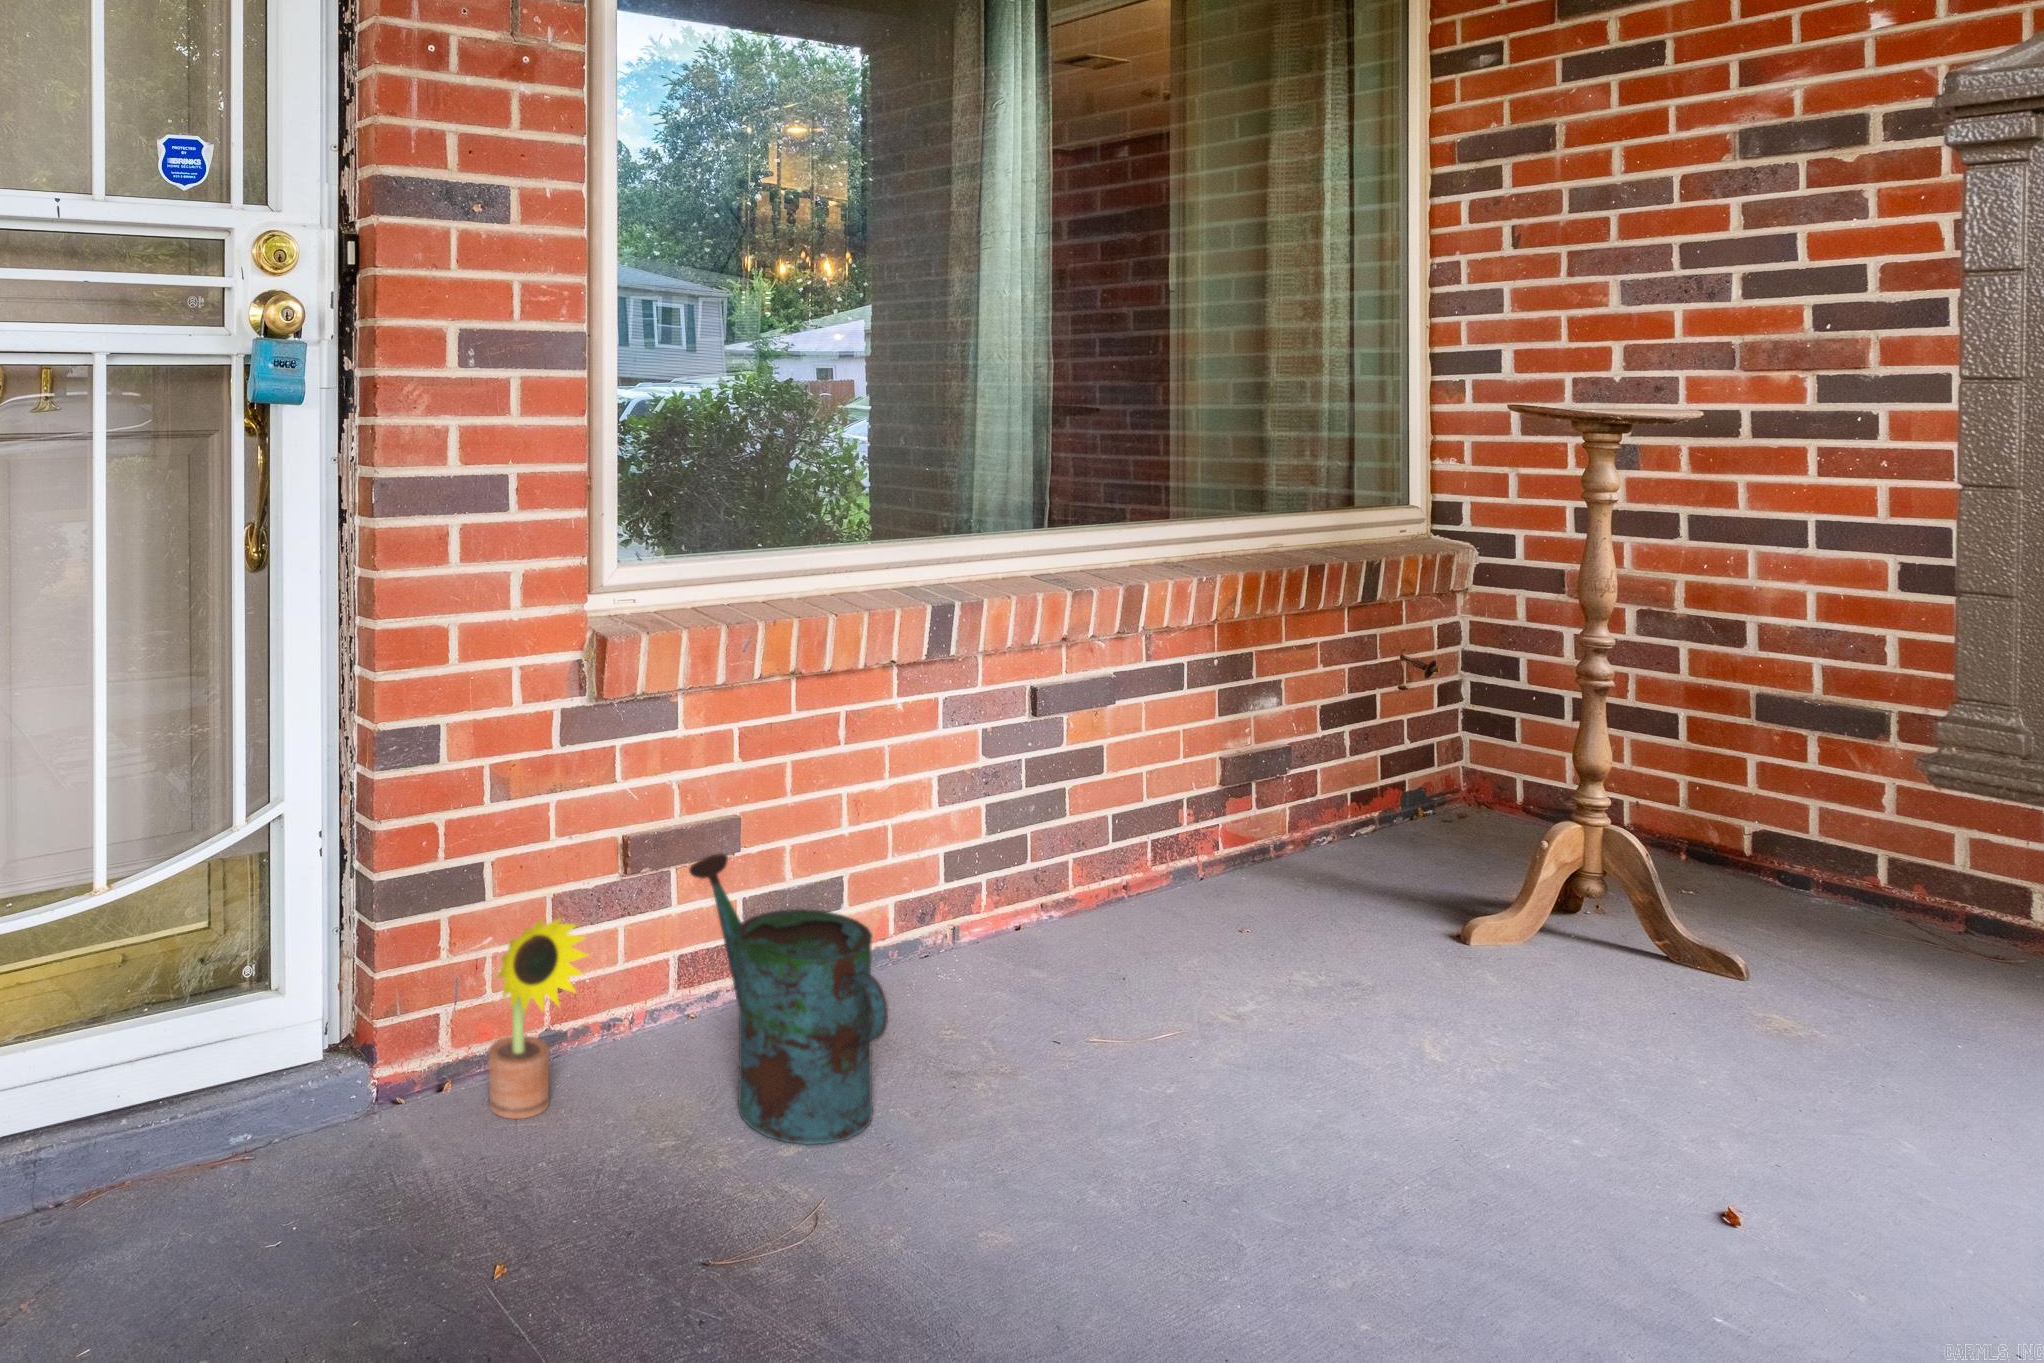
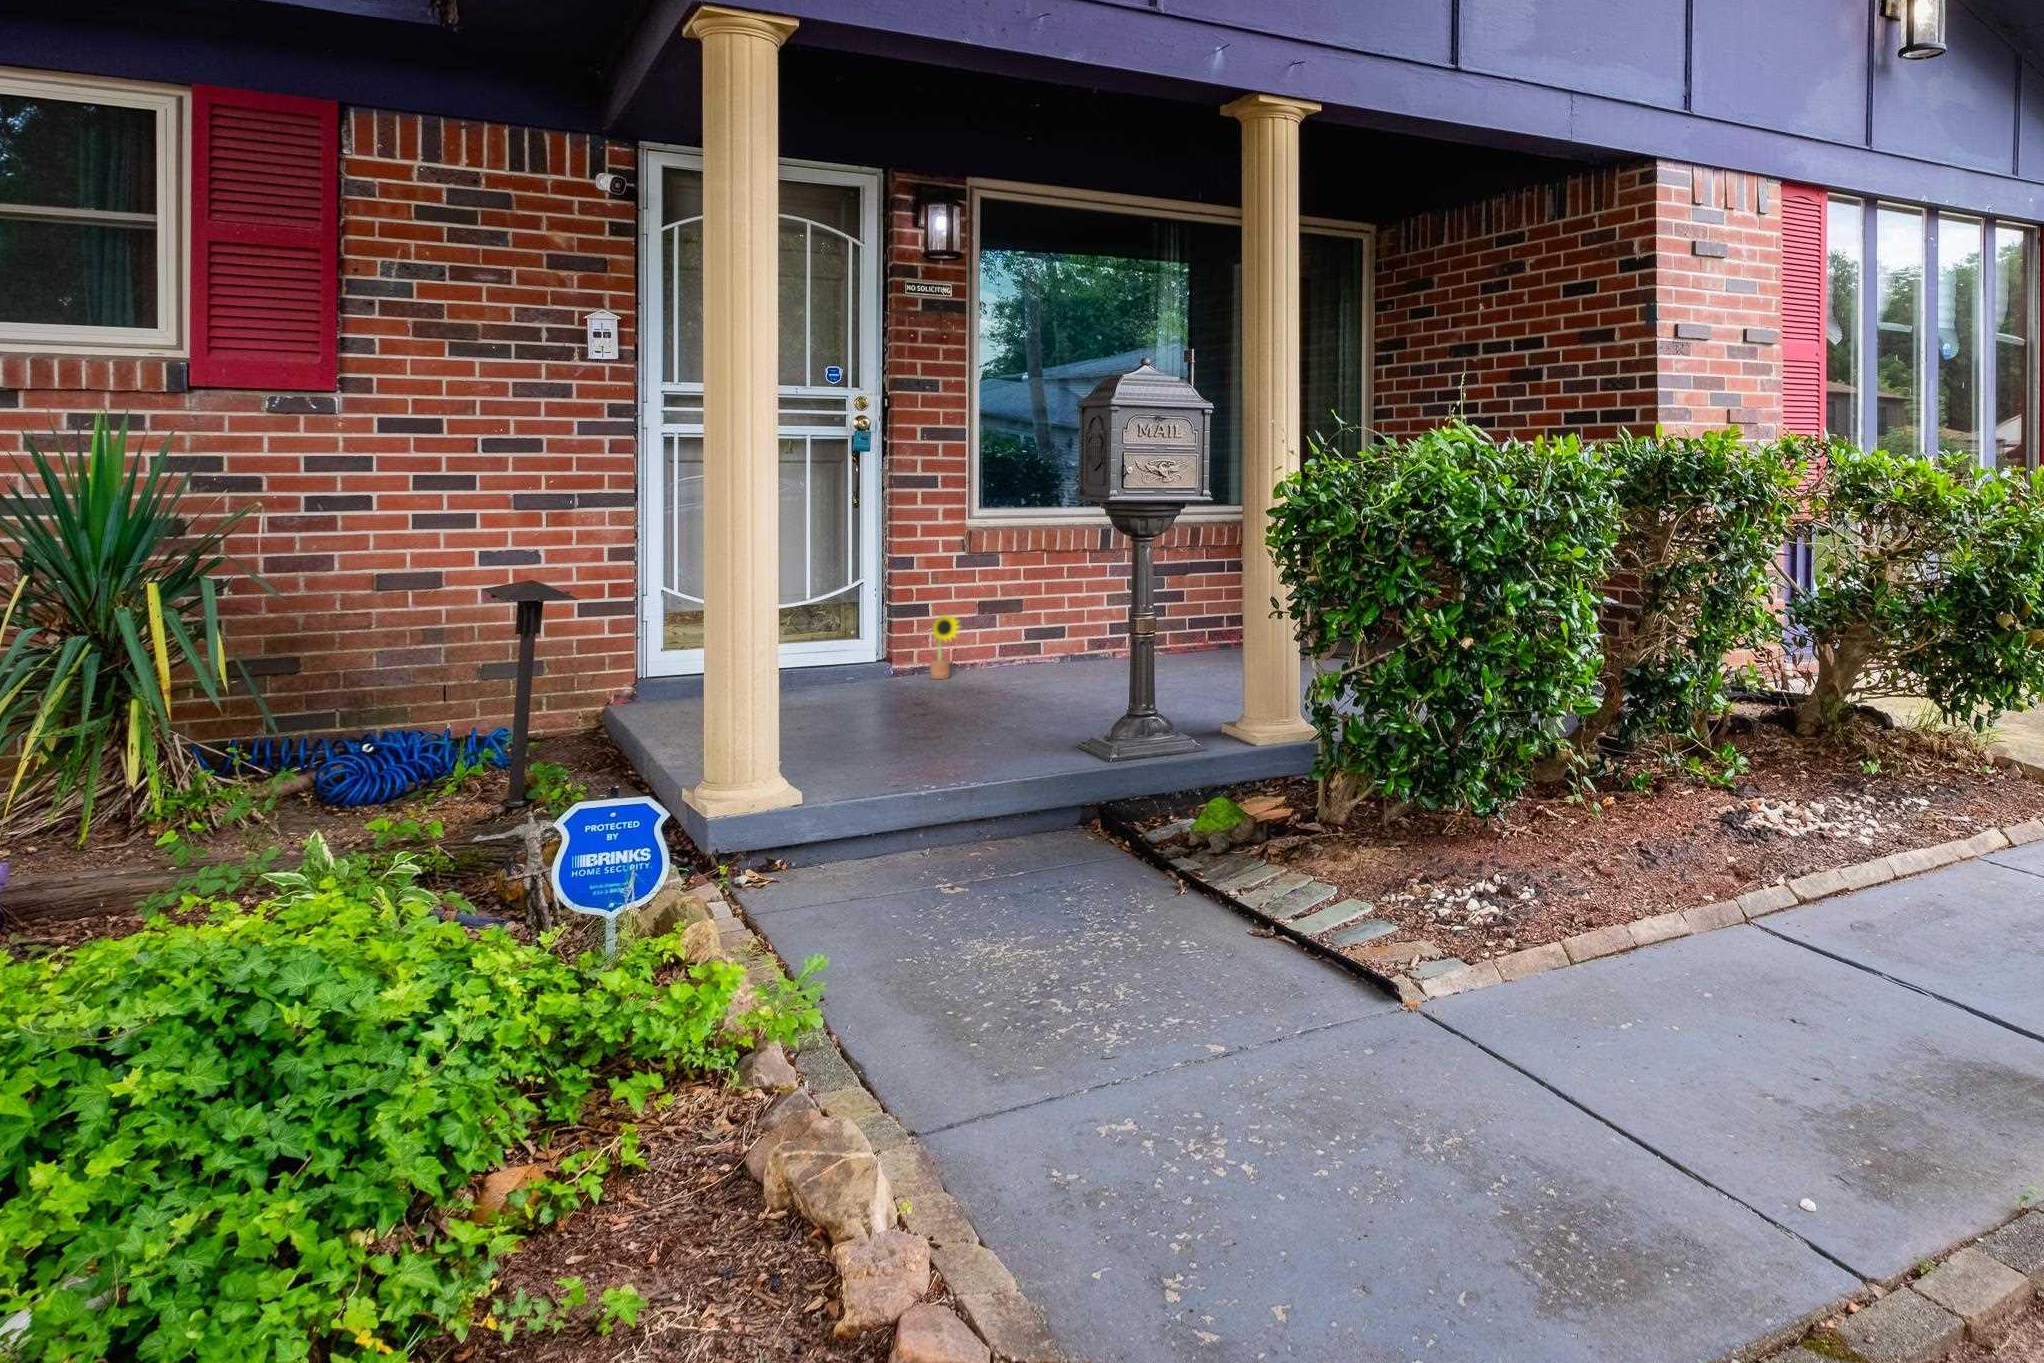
watering can: present [689,854,888,1144] -> none [1002,605,1053,680]

